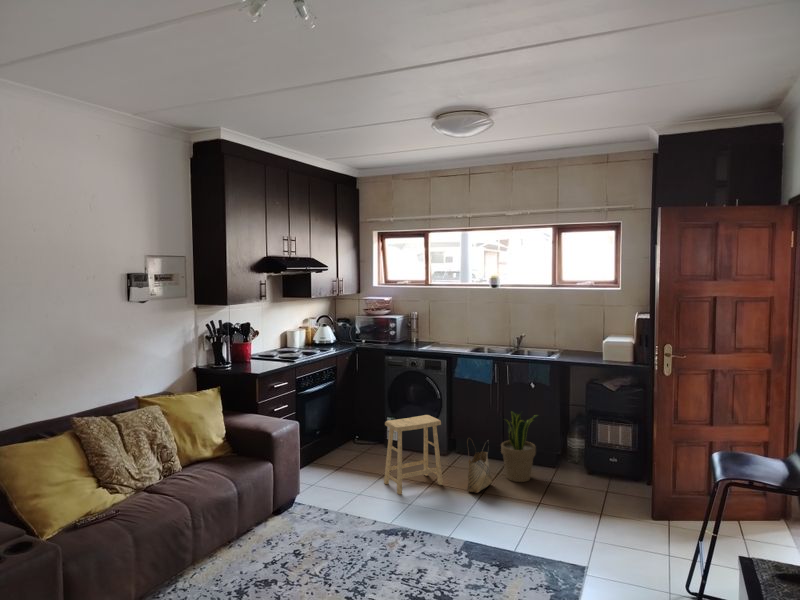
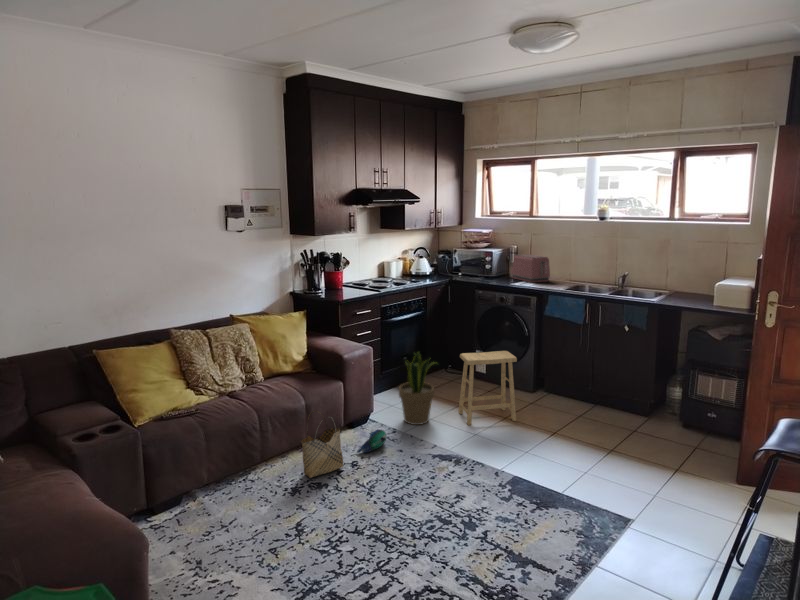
toaster: none [413,321,451,347] -> present [511,254,550,282]
potted plant: present [501,411,537,482] -> present [399,353,436,425]
woven basket: present [467,438,492,493] -> present [301,411,343,478]
plush toy: none [296,510,325,539] -> present [357,430,386,453]

